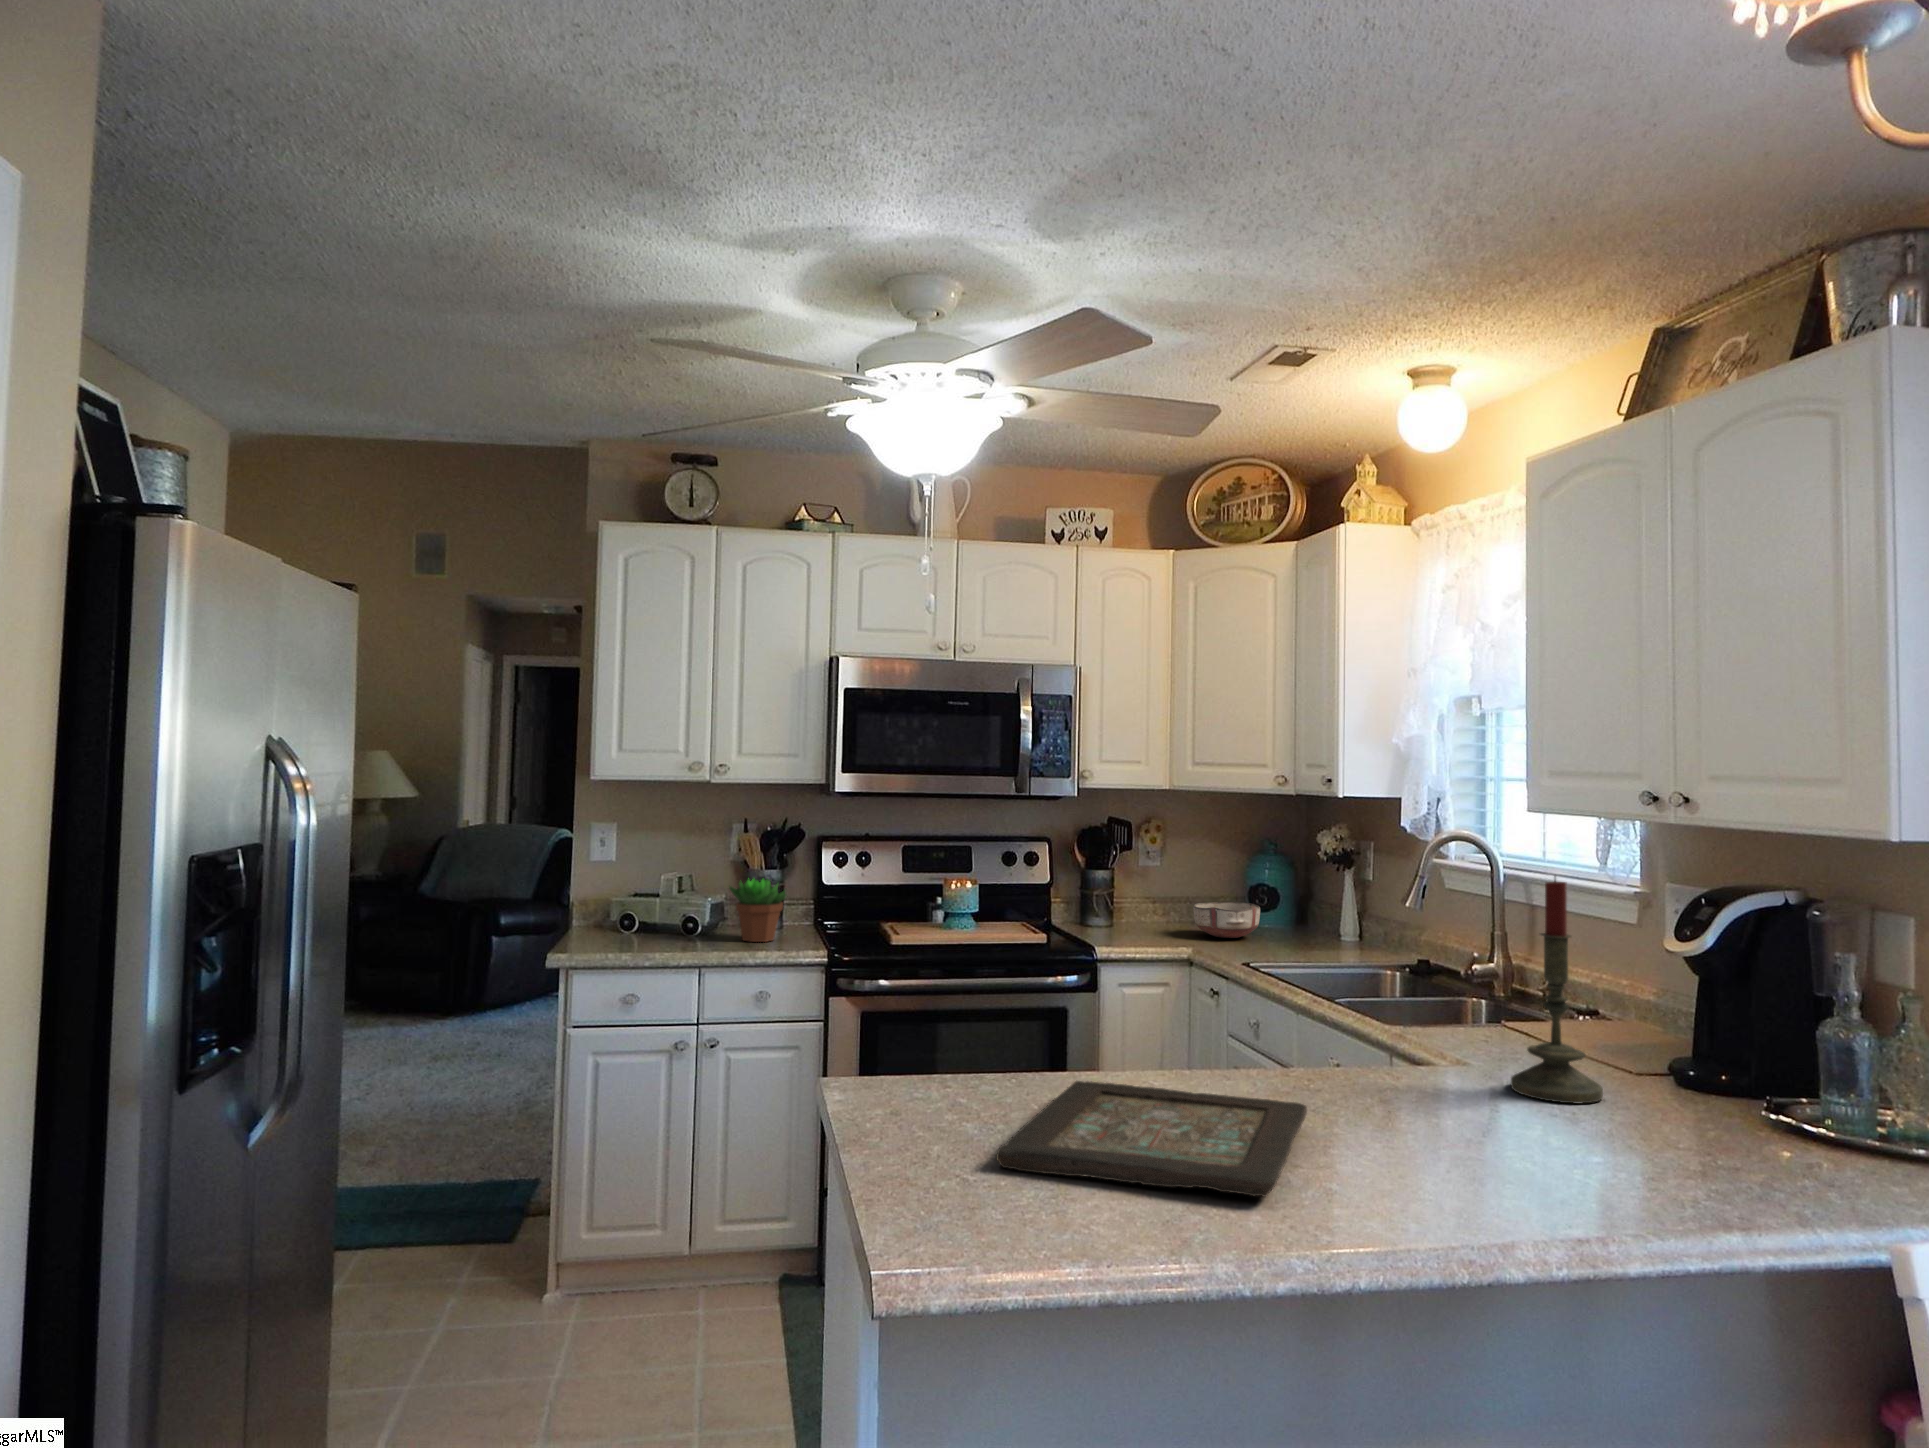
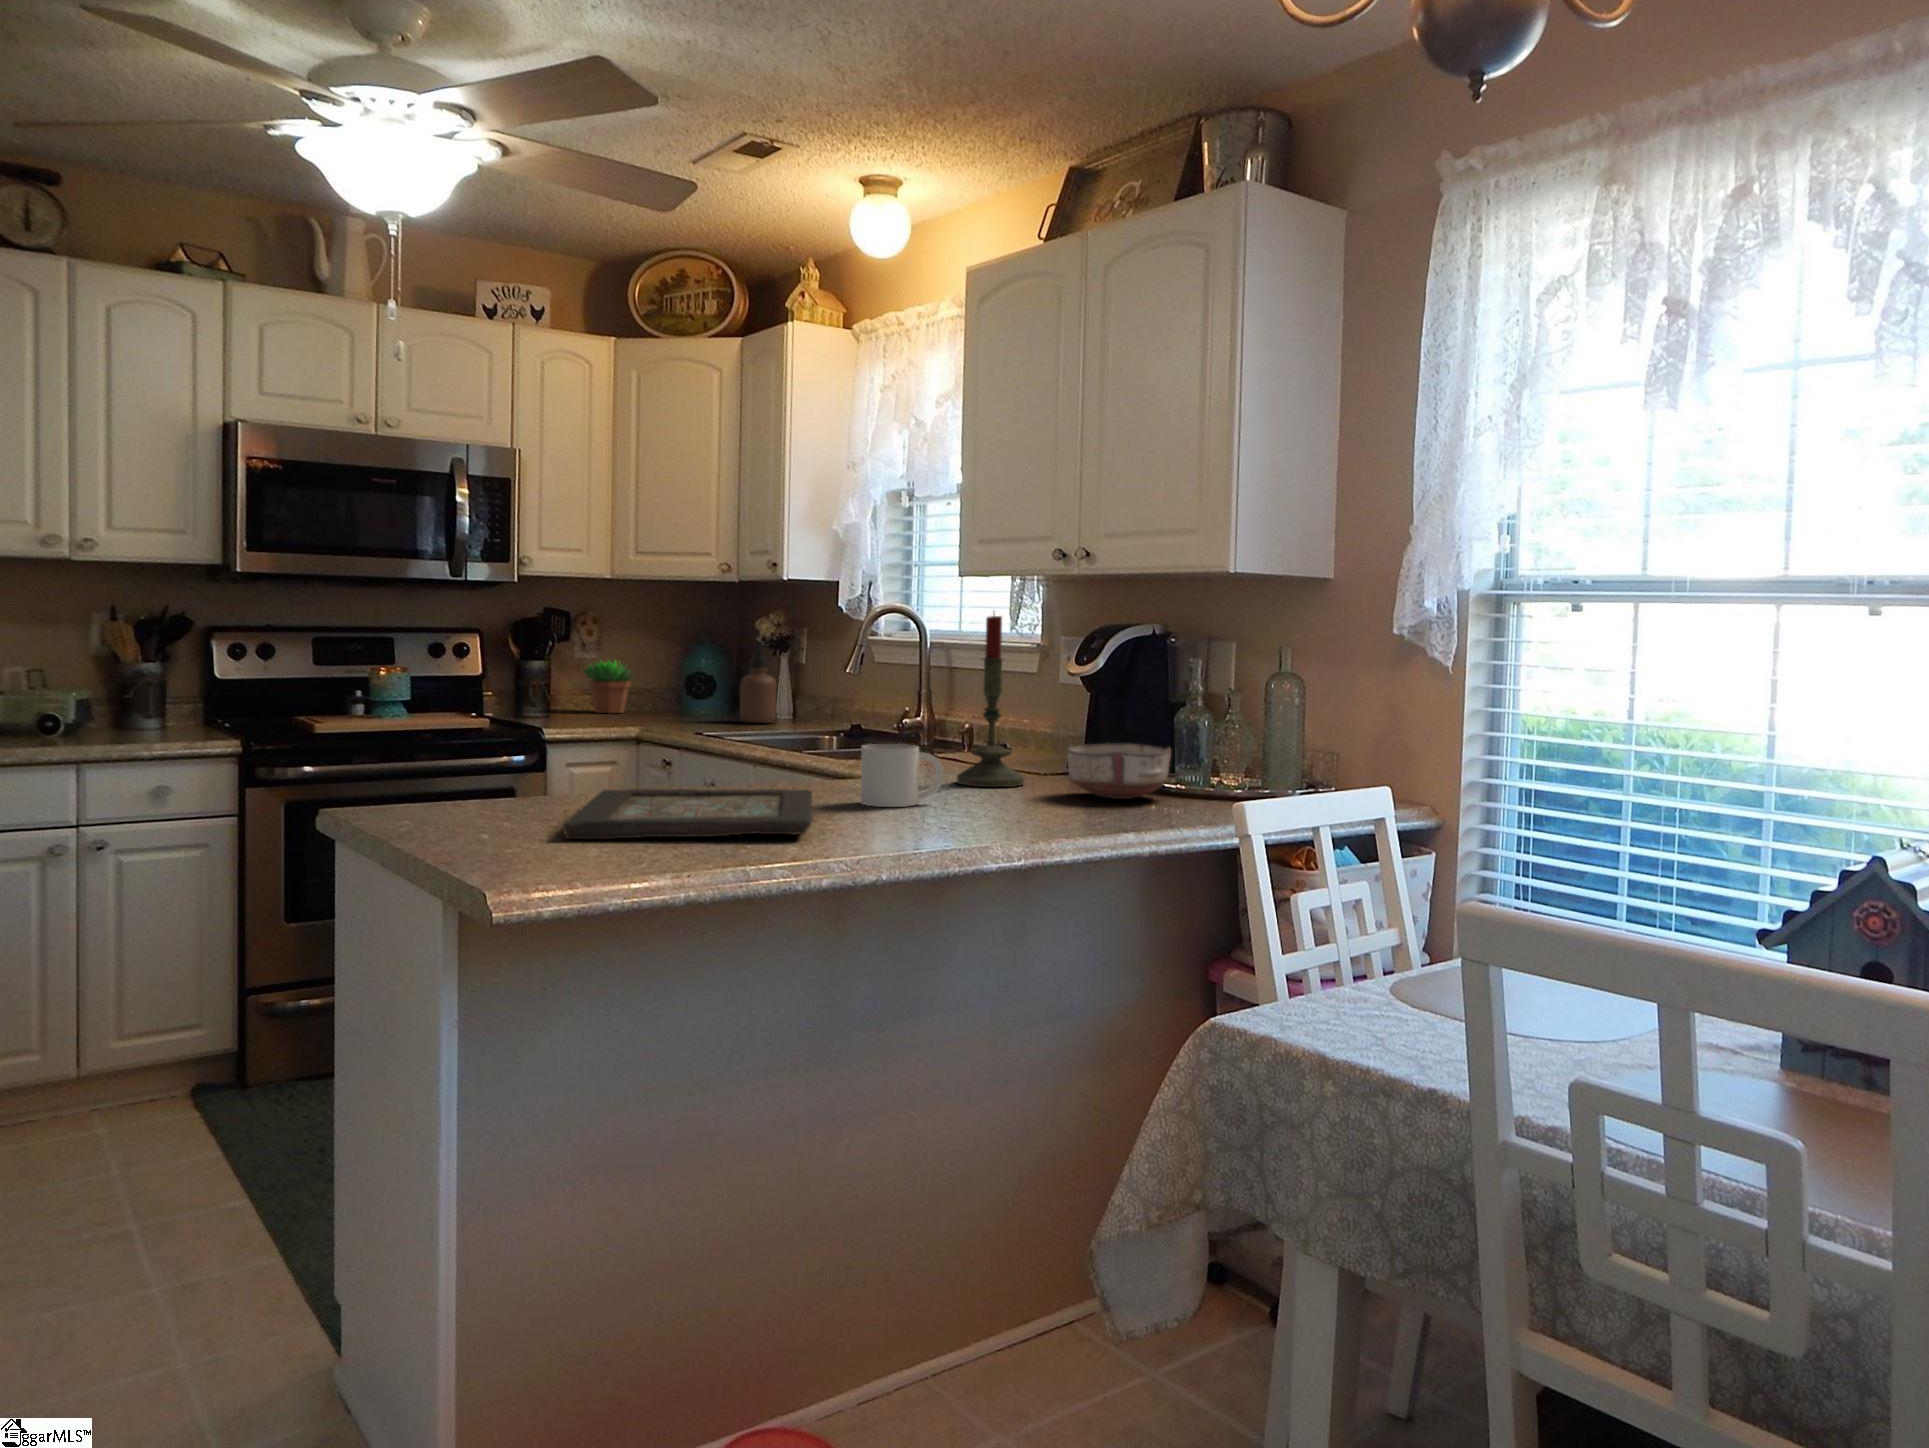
soap dispenser: none [1295,858,1334,947] -> present [740,641,777,723]
succulent plant: present [729,879,786,942] -> present [582,660,633,713]
ceramic bowl: present [1193,902,1260,938] -> present [1067,743,1171,799]
mug: none [1370,1049,1476,1138] -> present [861,744,943,807]

